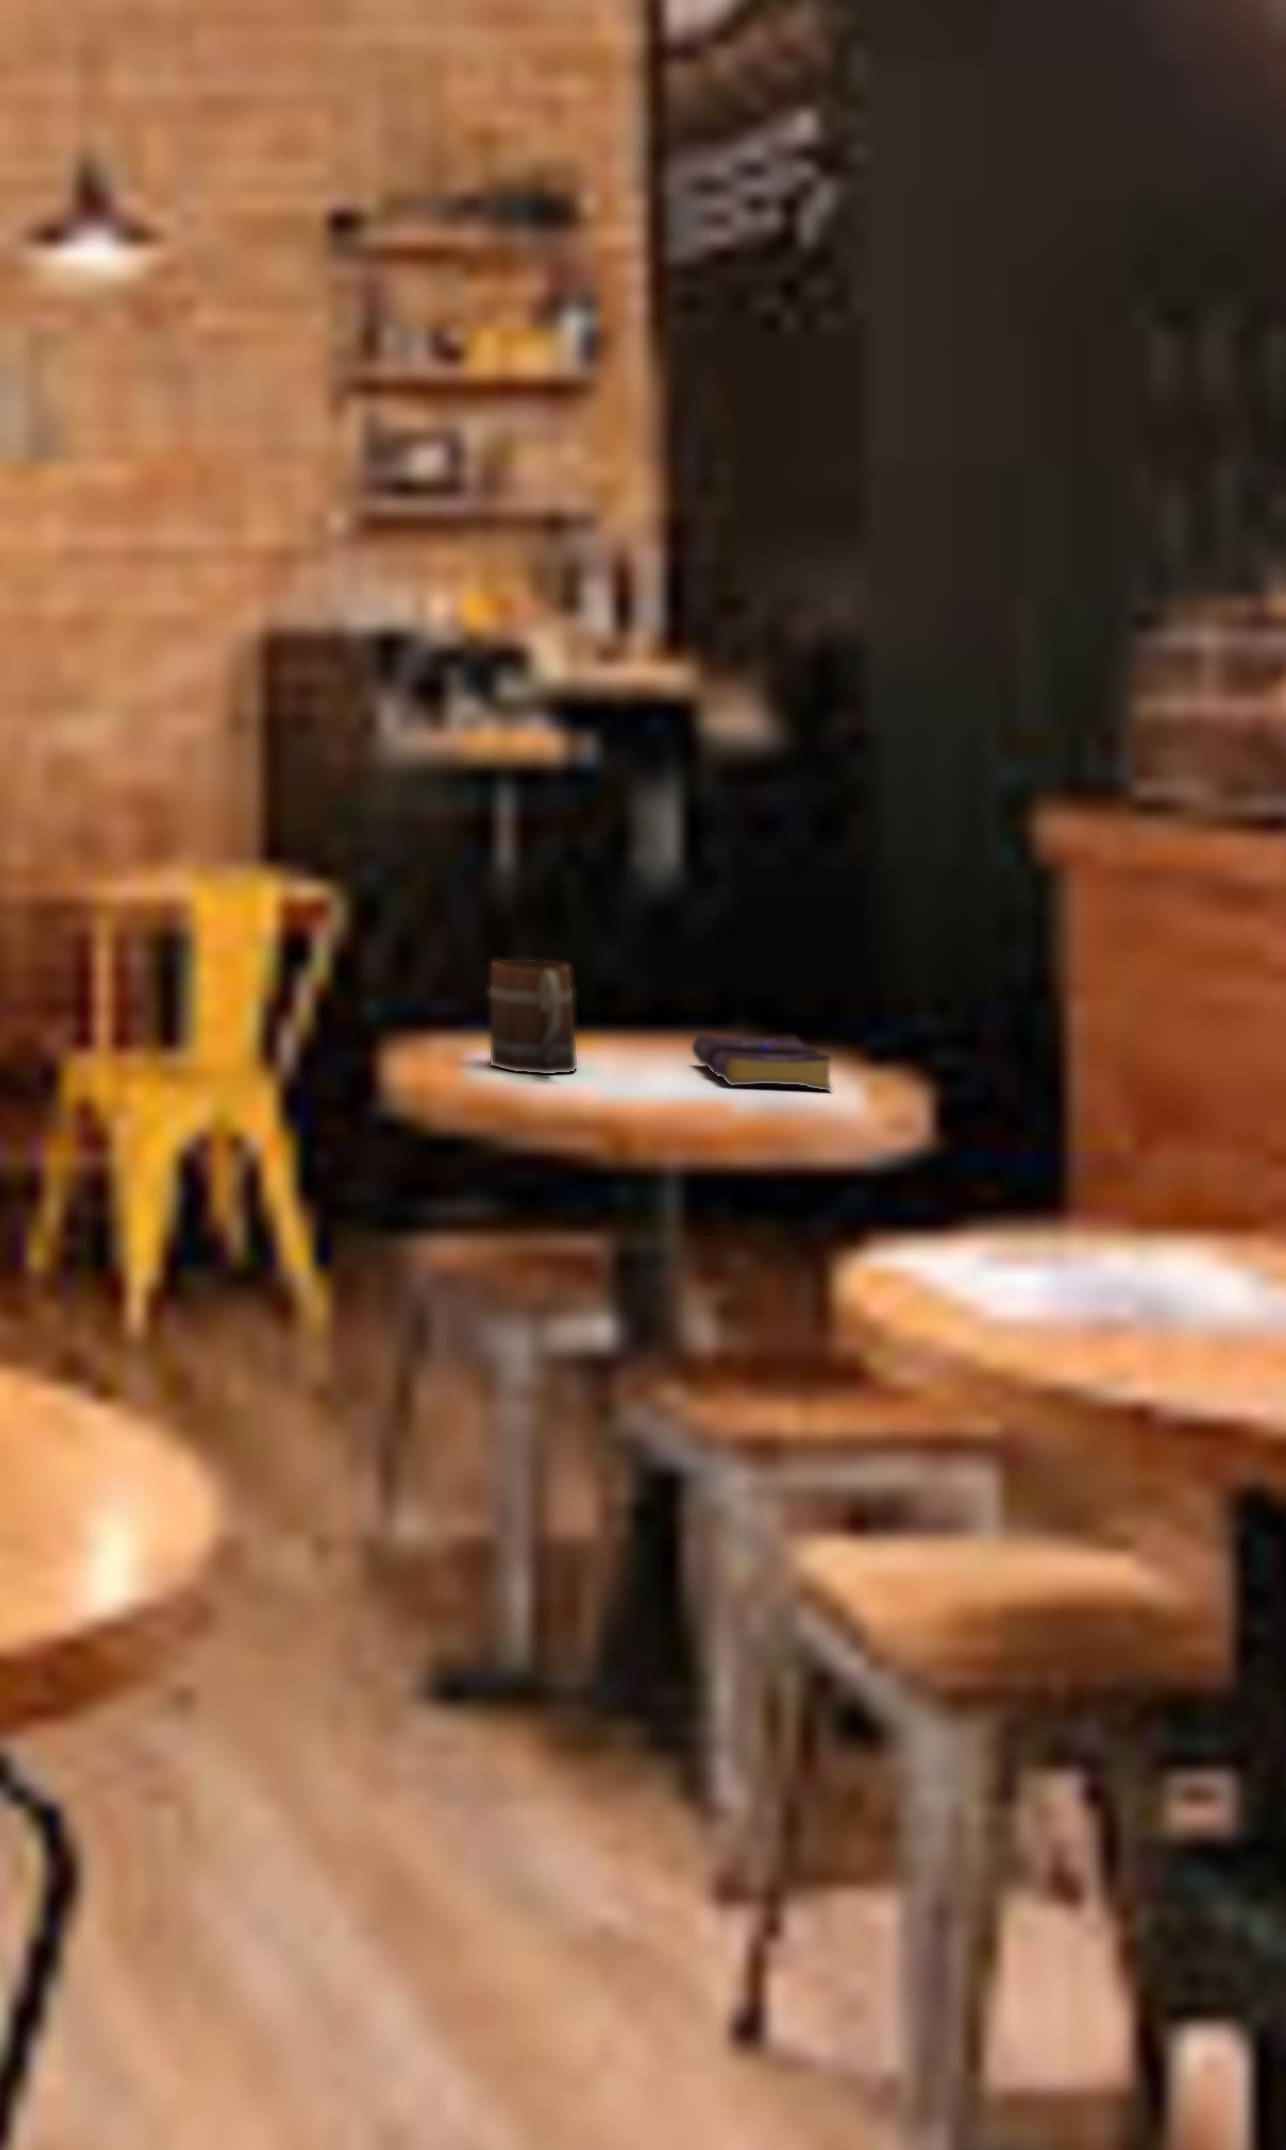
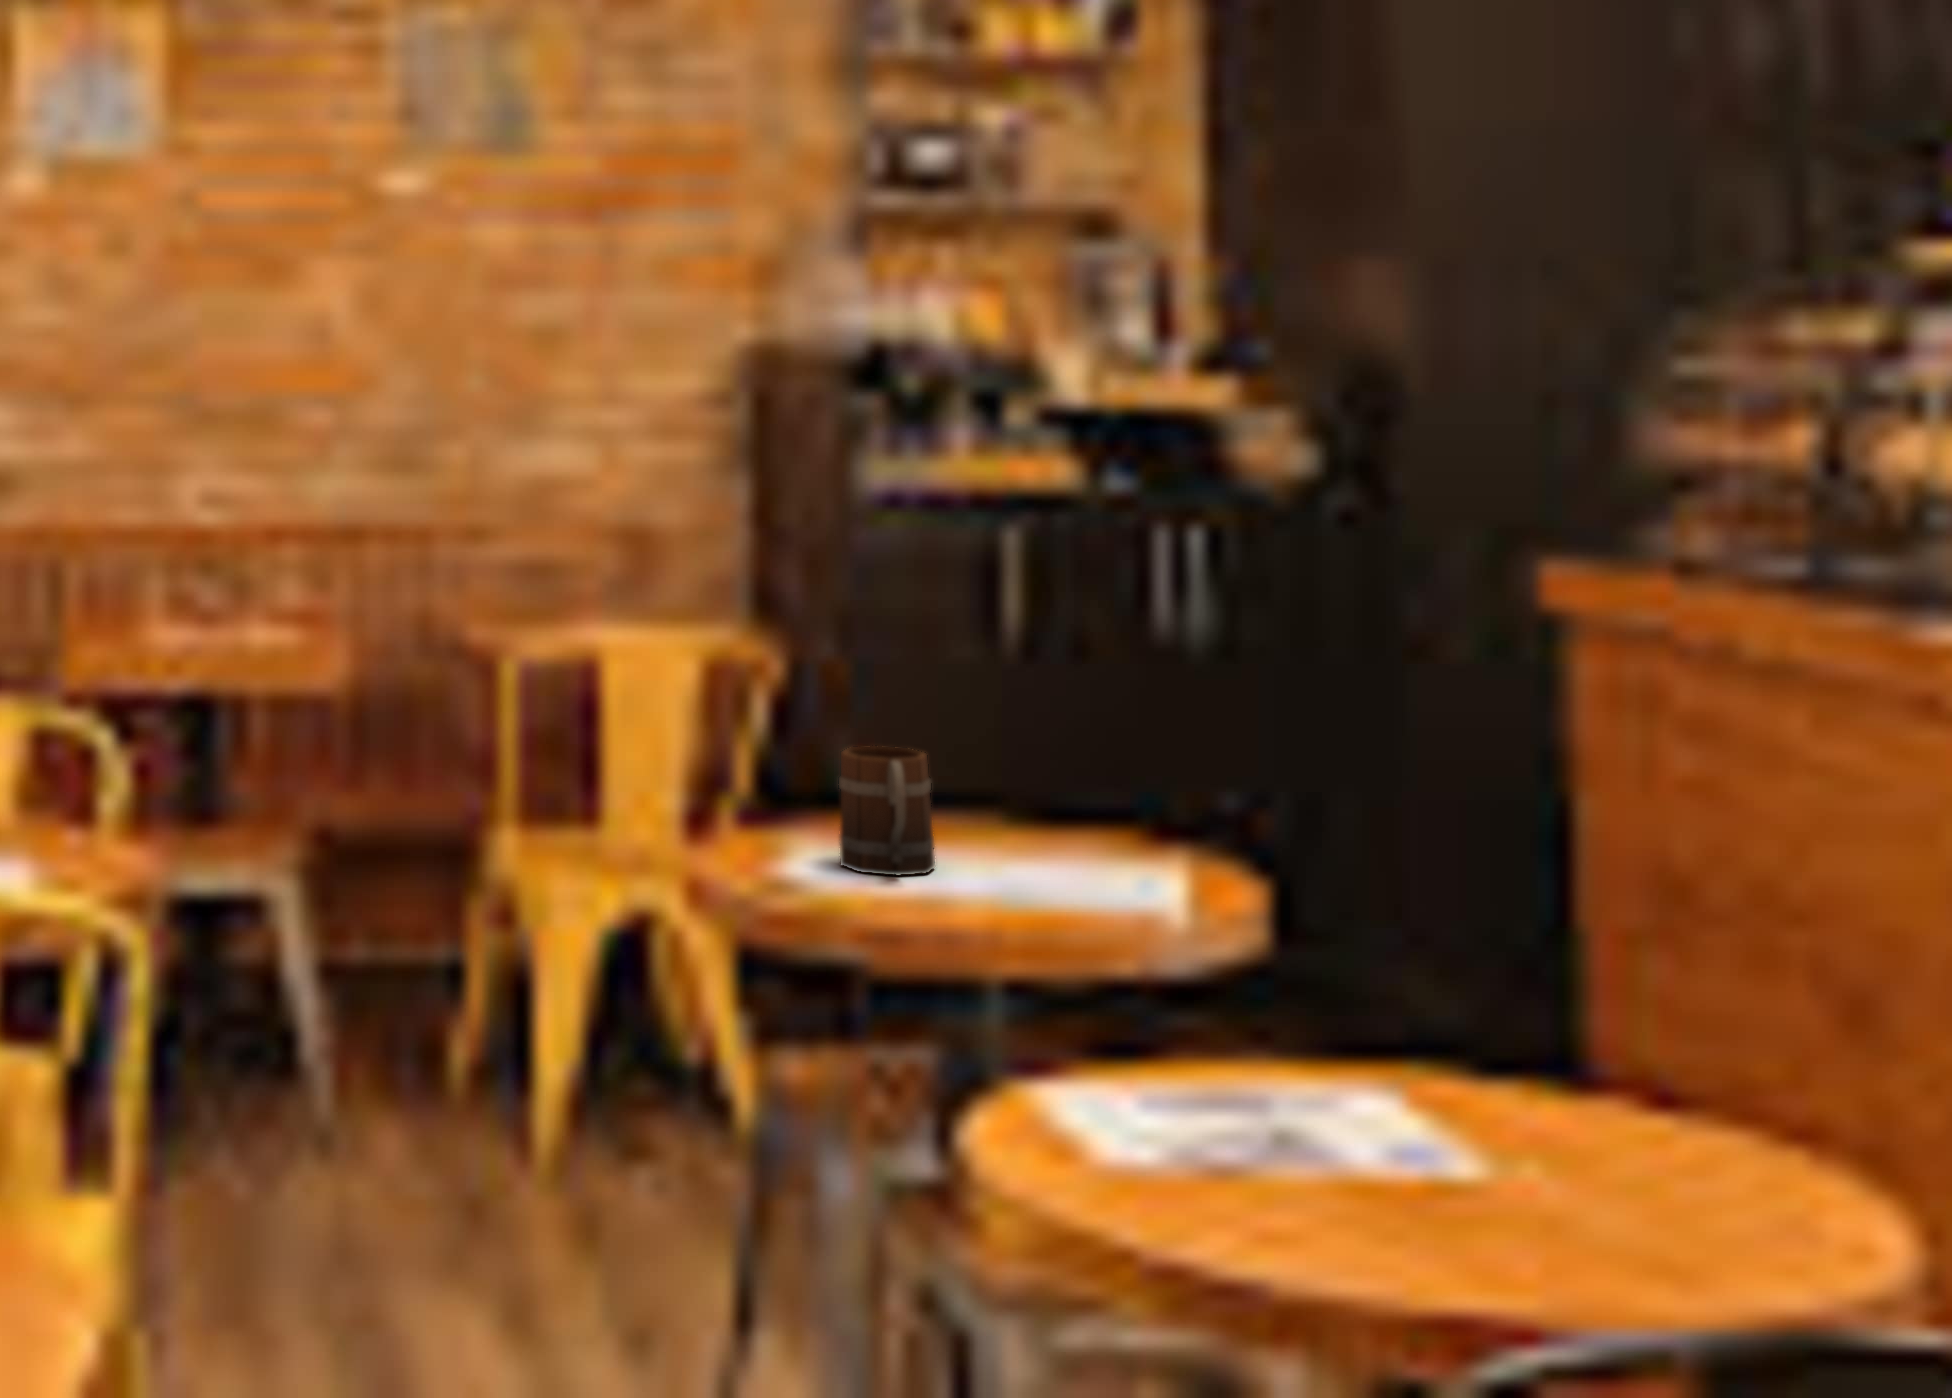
book: present [692,1034,831,1090] -> none [1067,829,1200,897]

